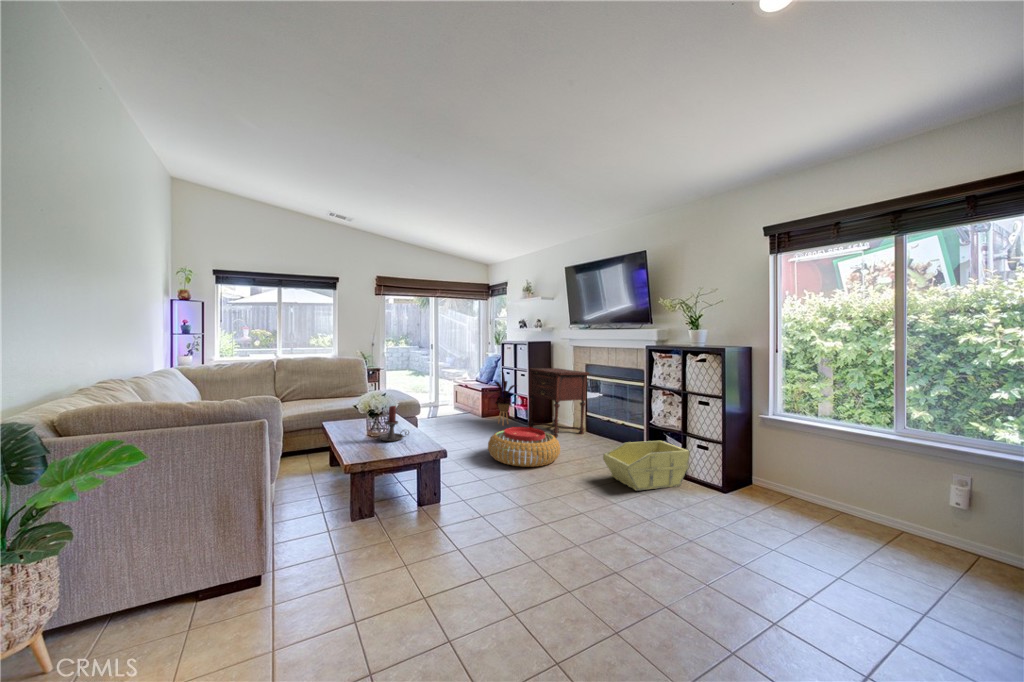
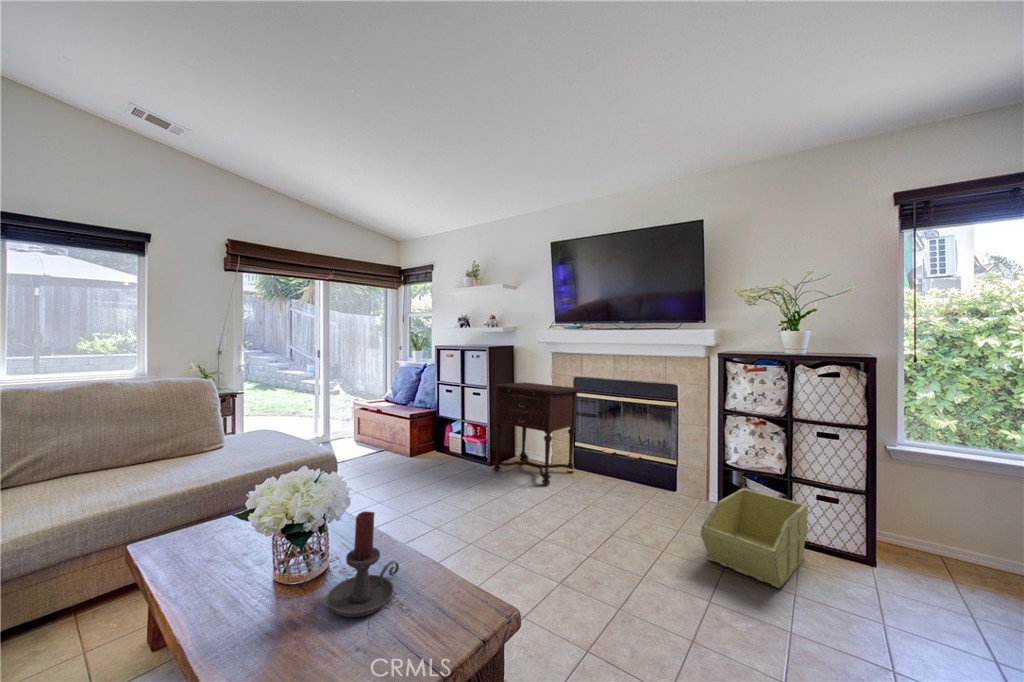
house plant: present [493,372,516,425] -> none [426,389,470,471]
pouf: present [488,427,560,467] -> none [484,483,604,563]

